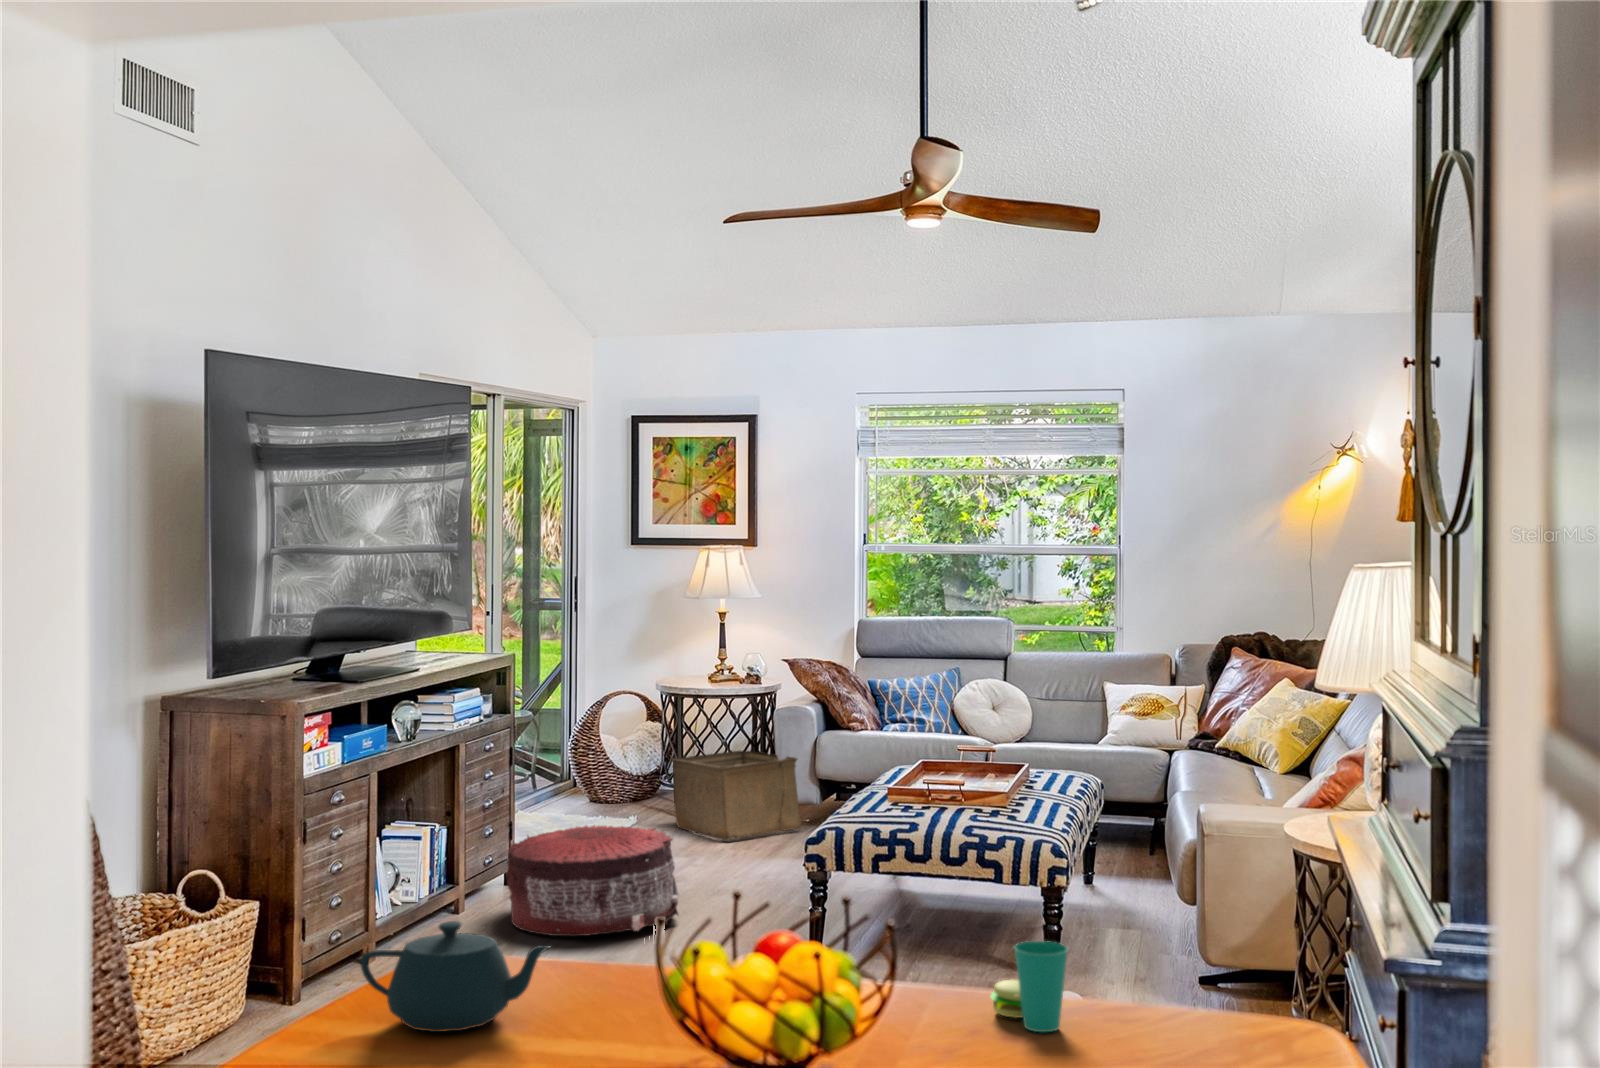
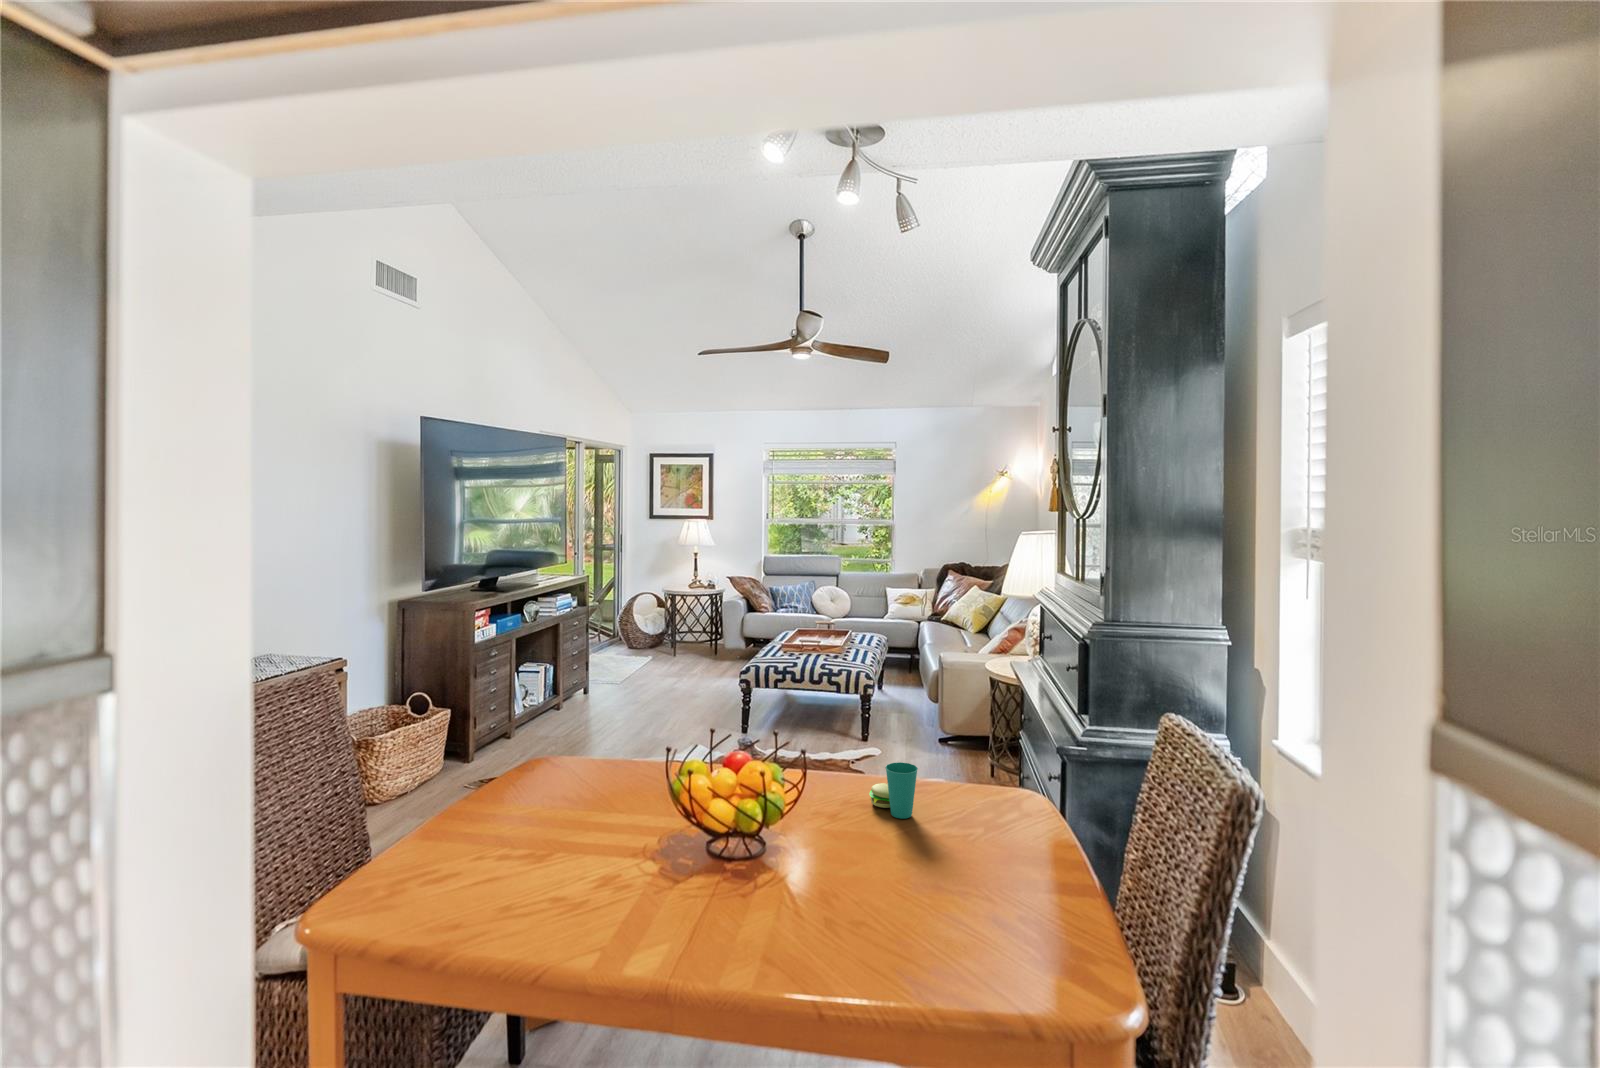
storage bin: present [671,751,801,840] -> none [671,622,736,667]
pouf: present [507,825,679,936] -> none [586,662,676,721]
teapot: present [360,921,551,1032] -> none [483,758,605,830]

